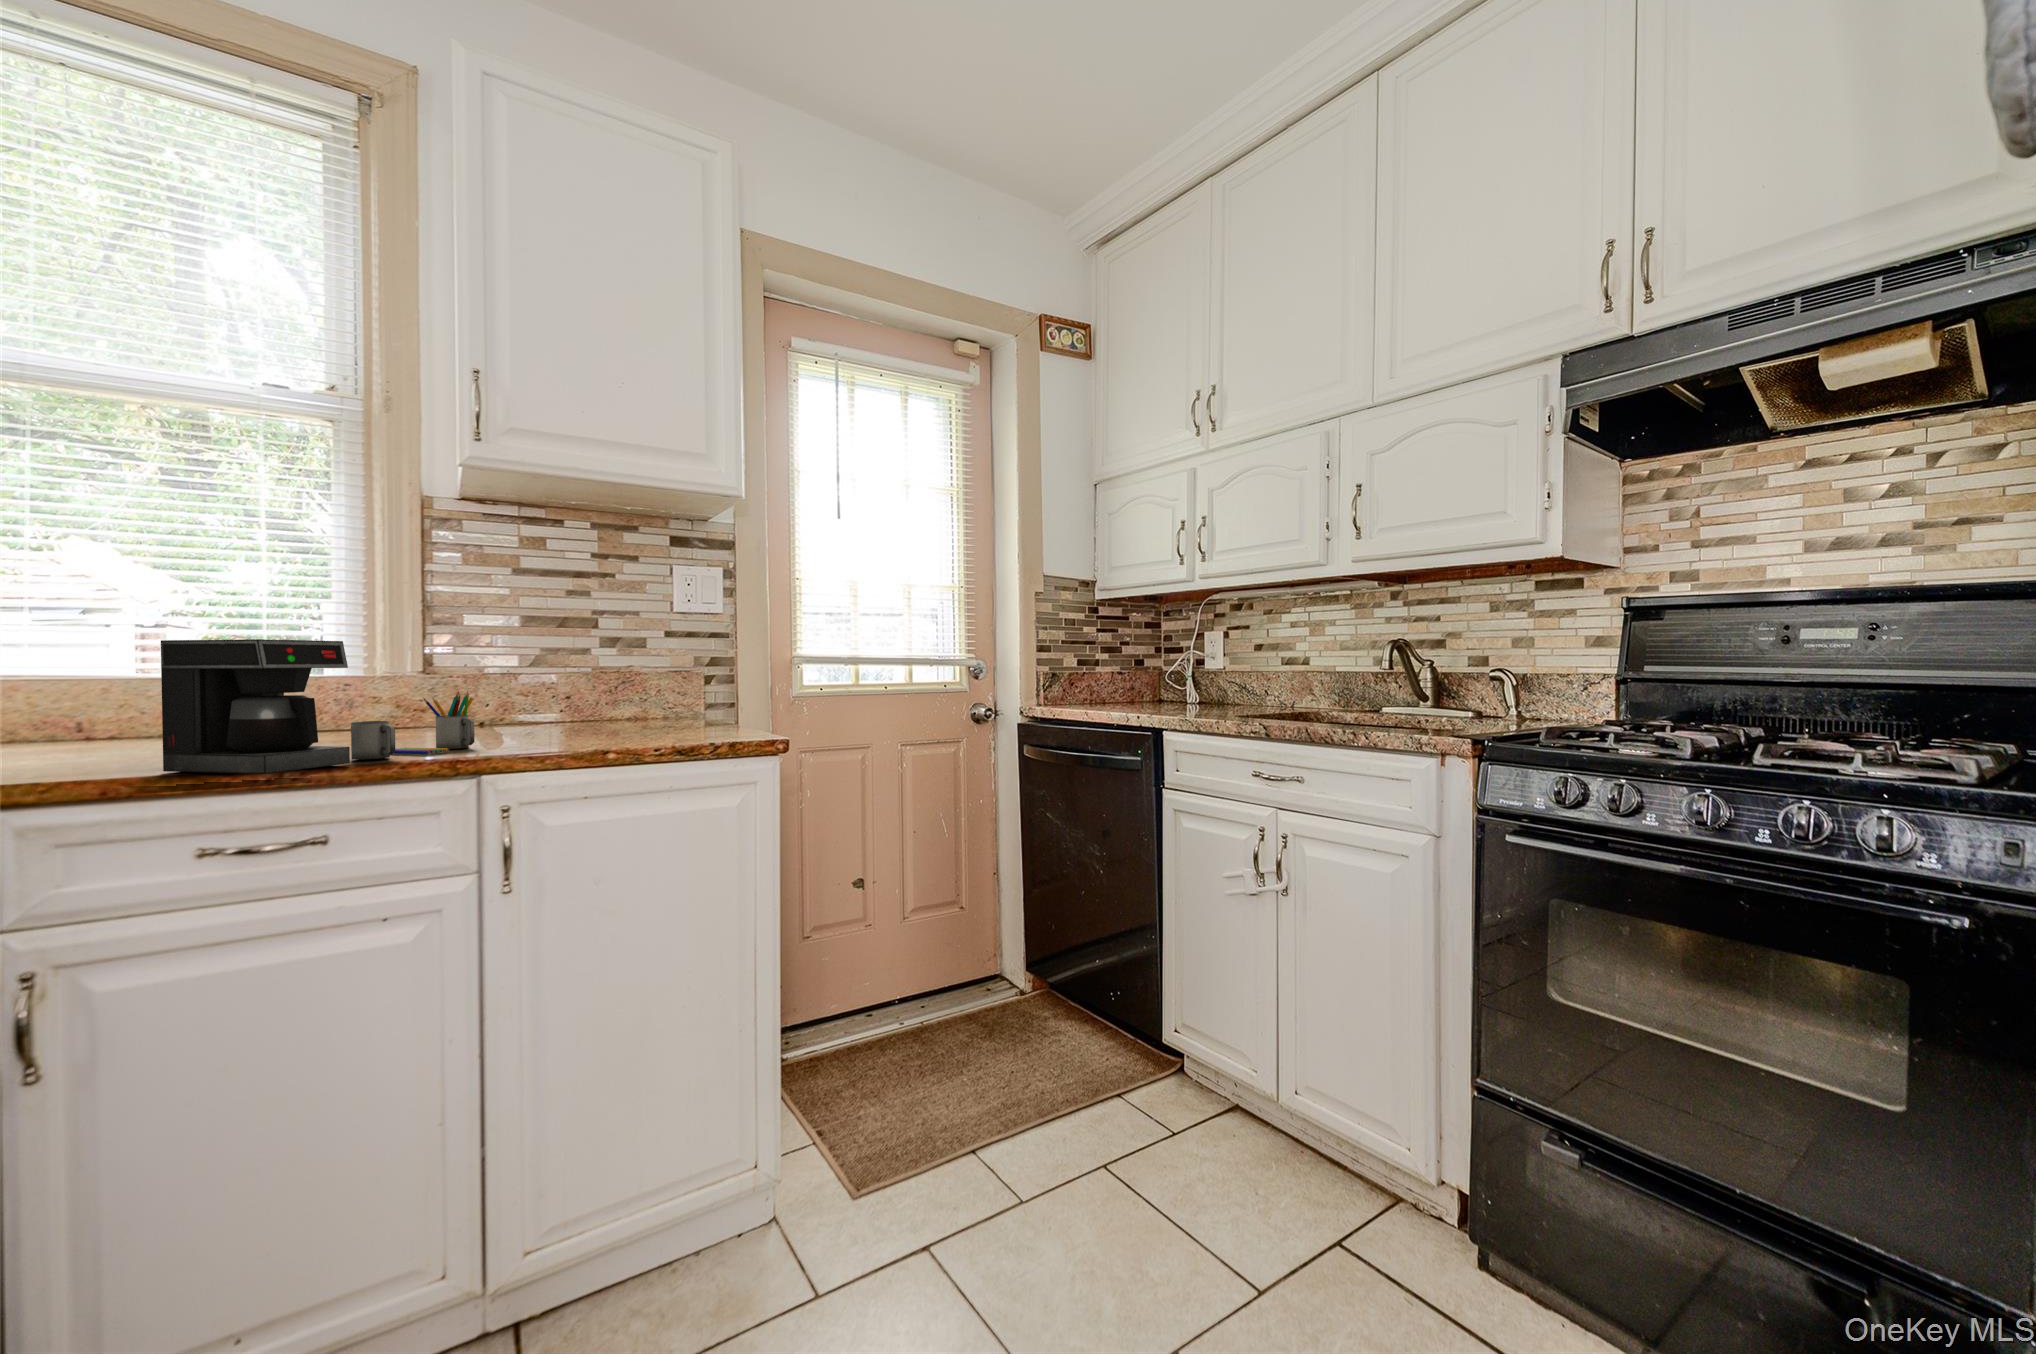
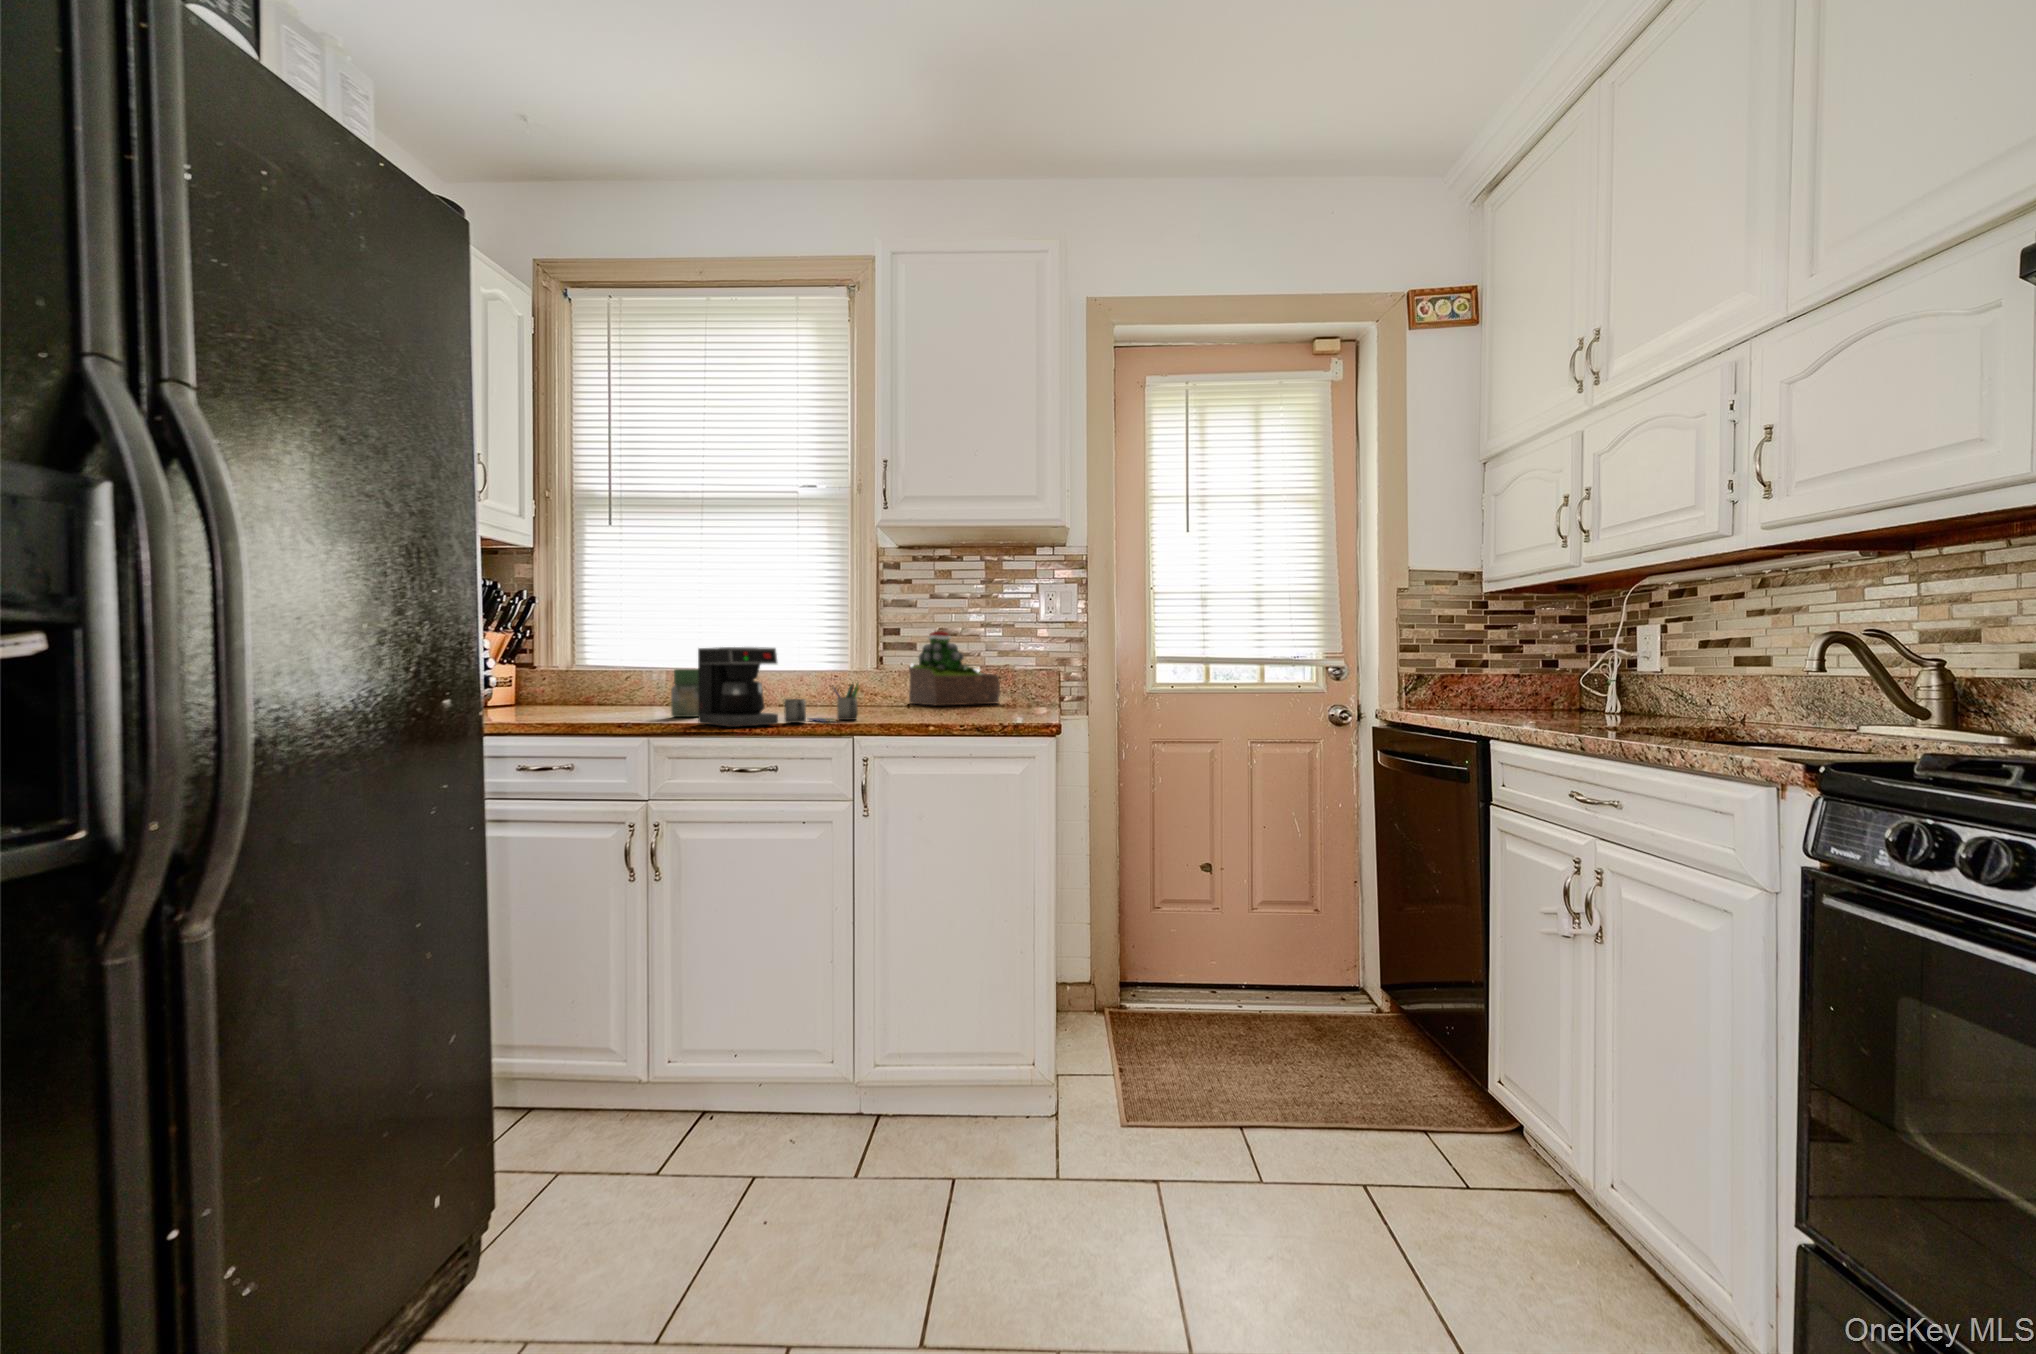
succulent plant: none [484,621,623,721] -> present [909,631,1000,706]
jar: none [55,676,132,762] -> present [671,669,698,717]

